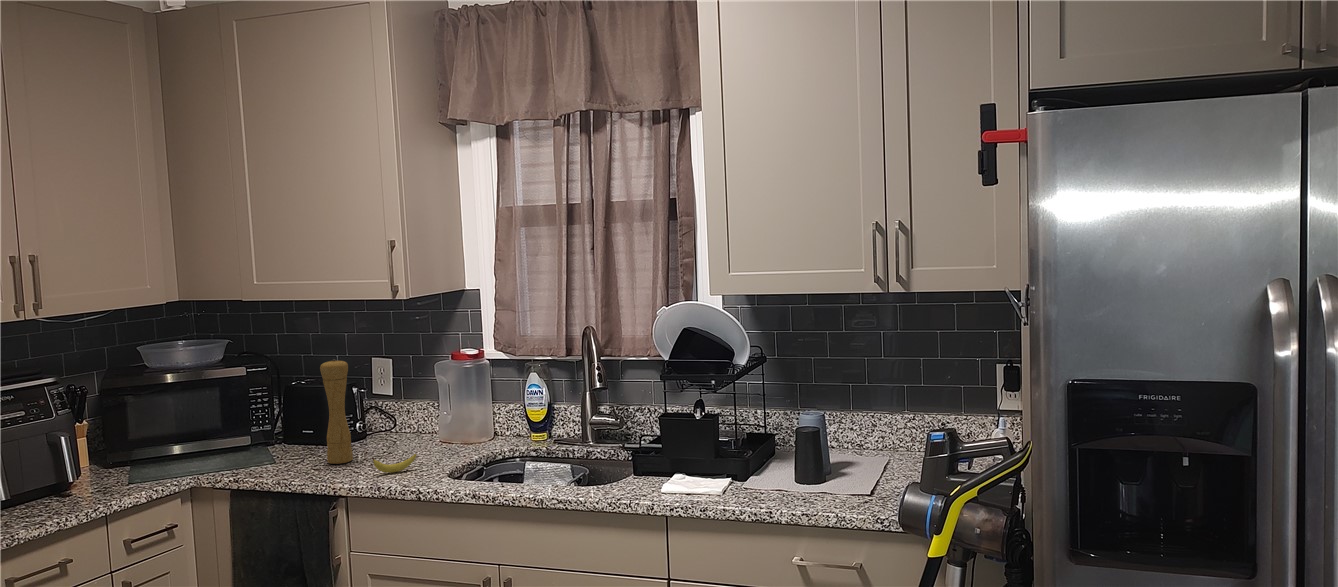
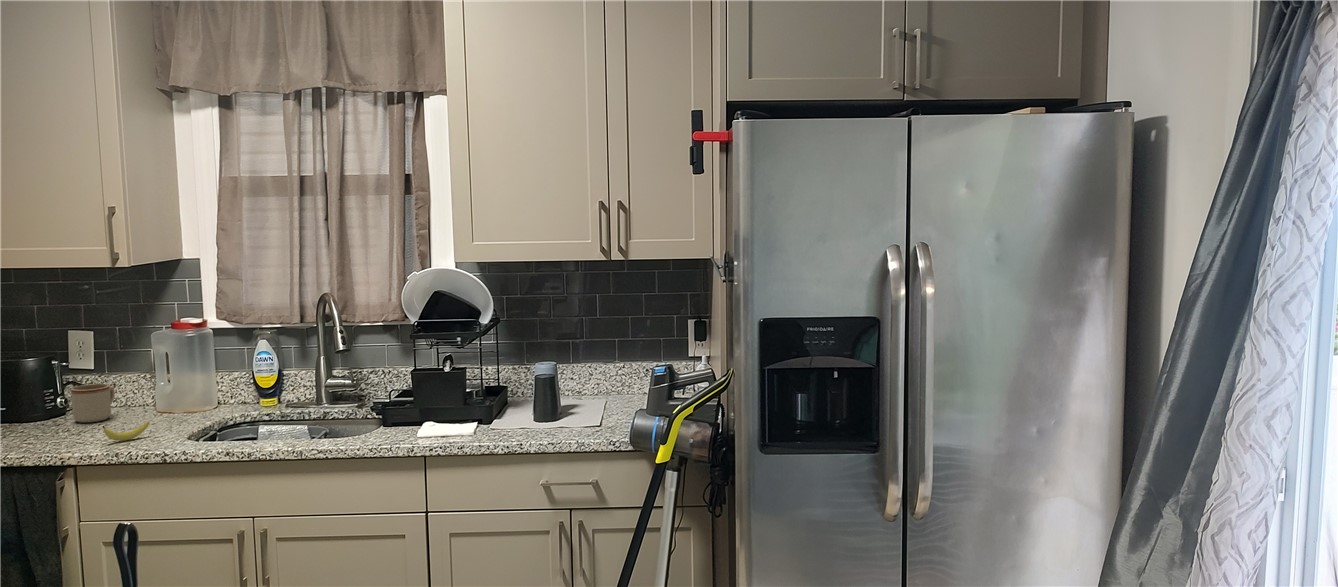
pepper mill: present [320,359,353,464] -> none [30,329,68,437]
mug: none [363,411,403,449] -> present [71,384,115,423]

